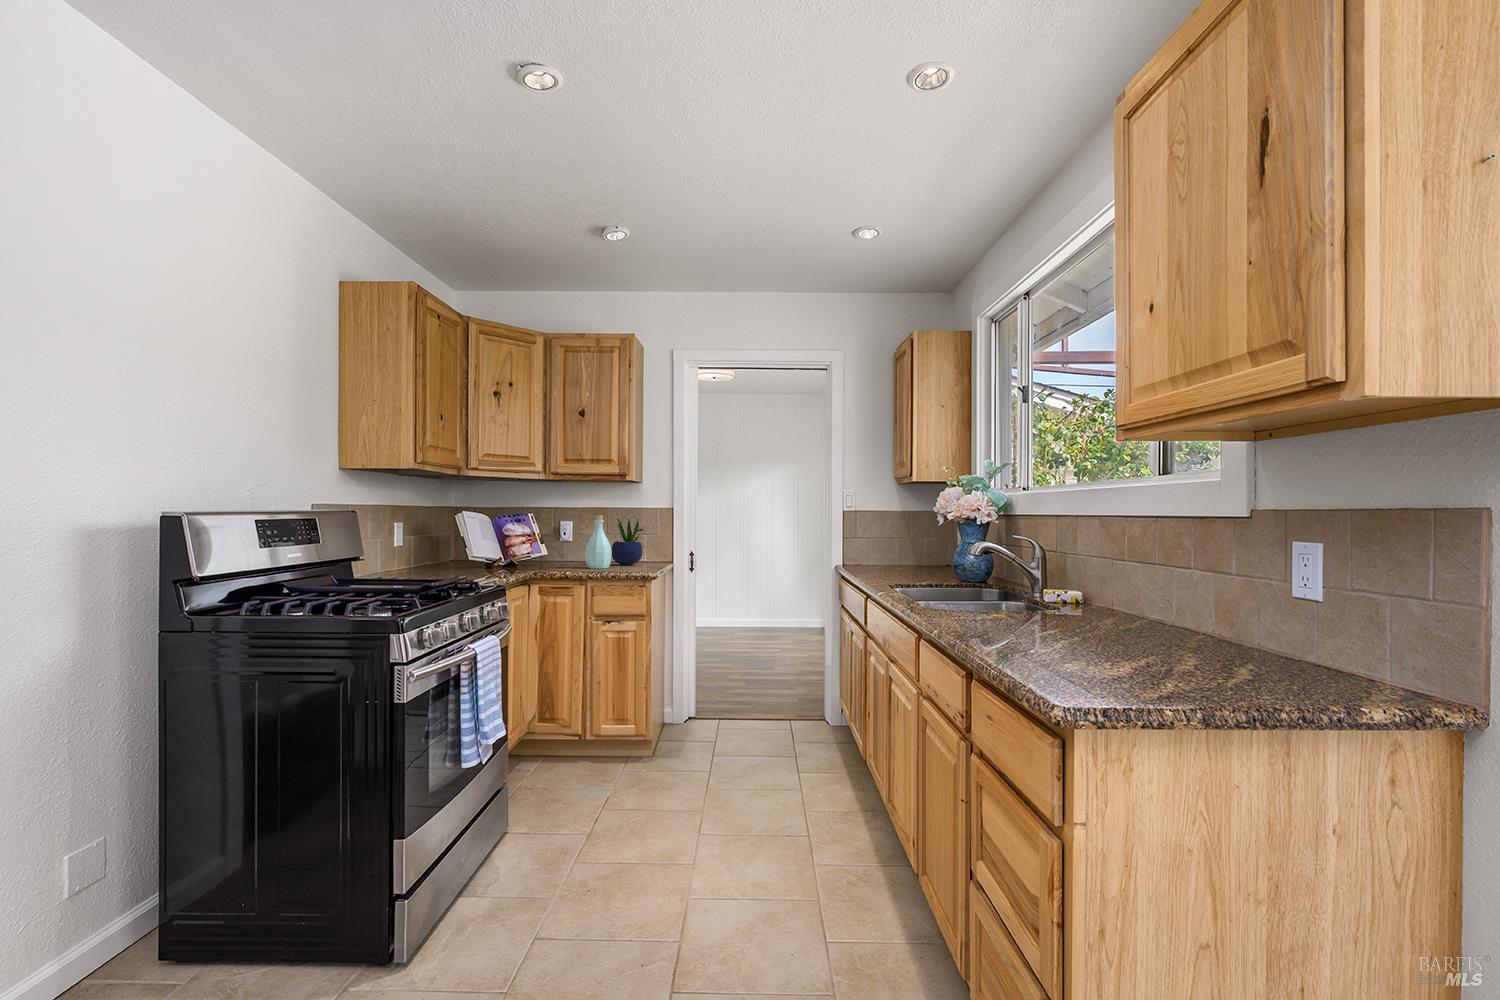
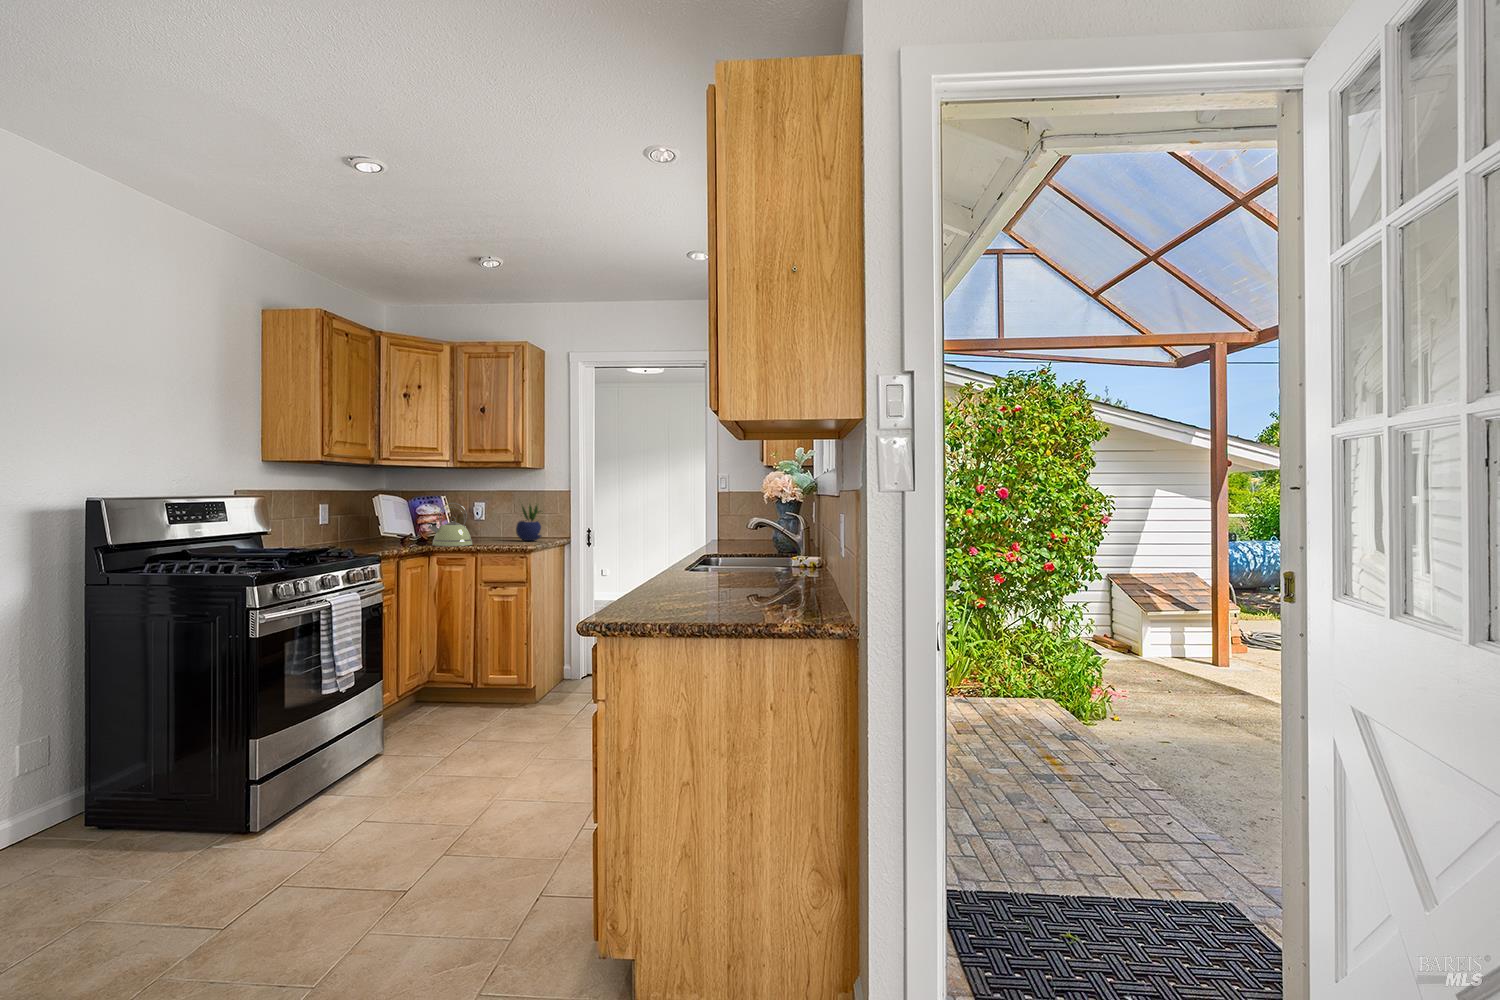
bottle: present [585,515,612,569] -> none [485,499,509,544]
kettle: none [527,520,579,573] -> present [427,503,473,546]

